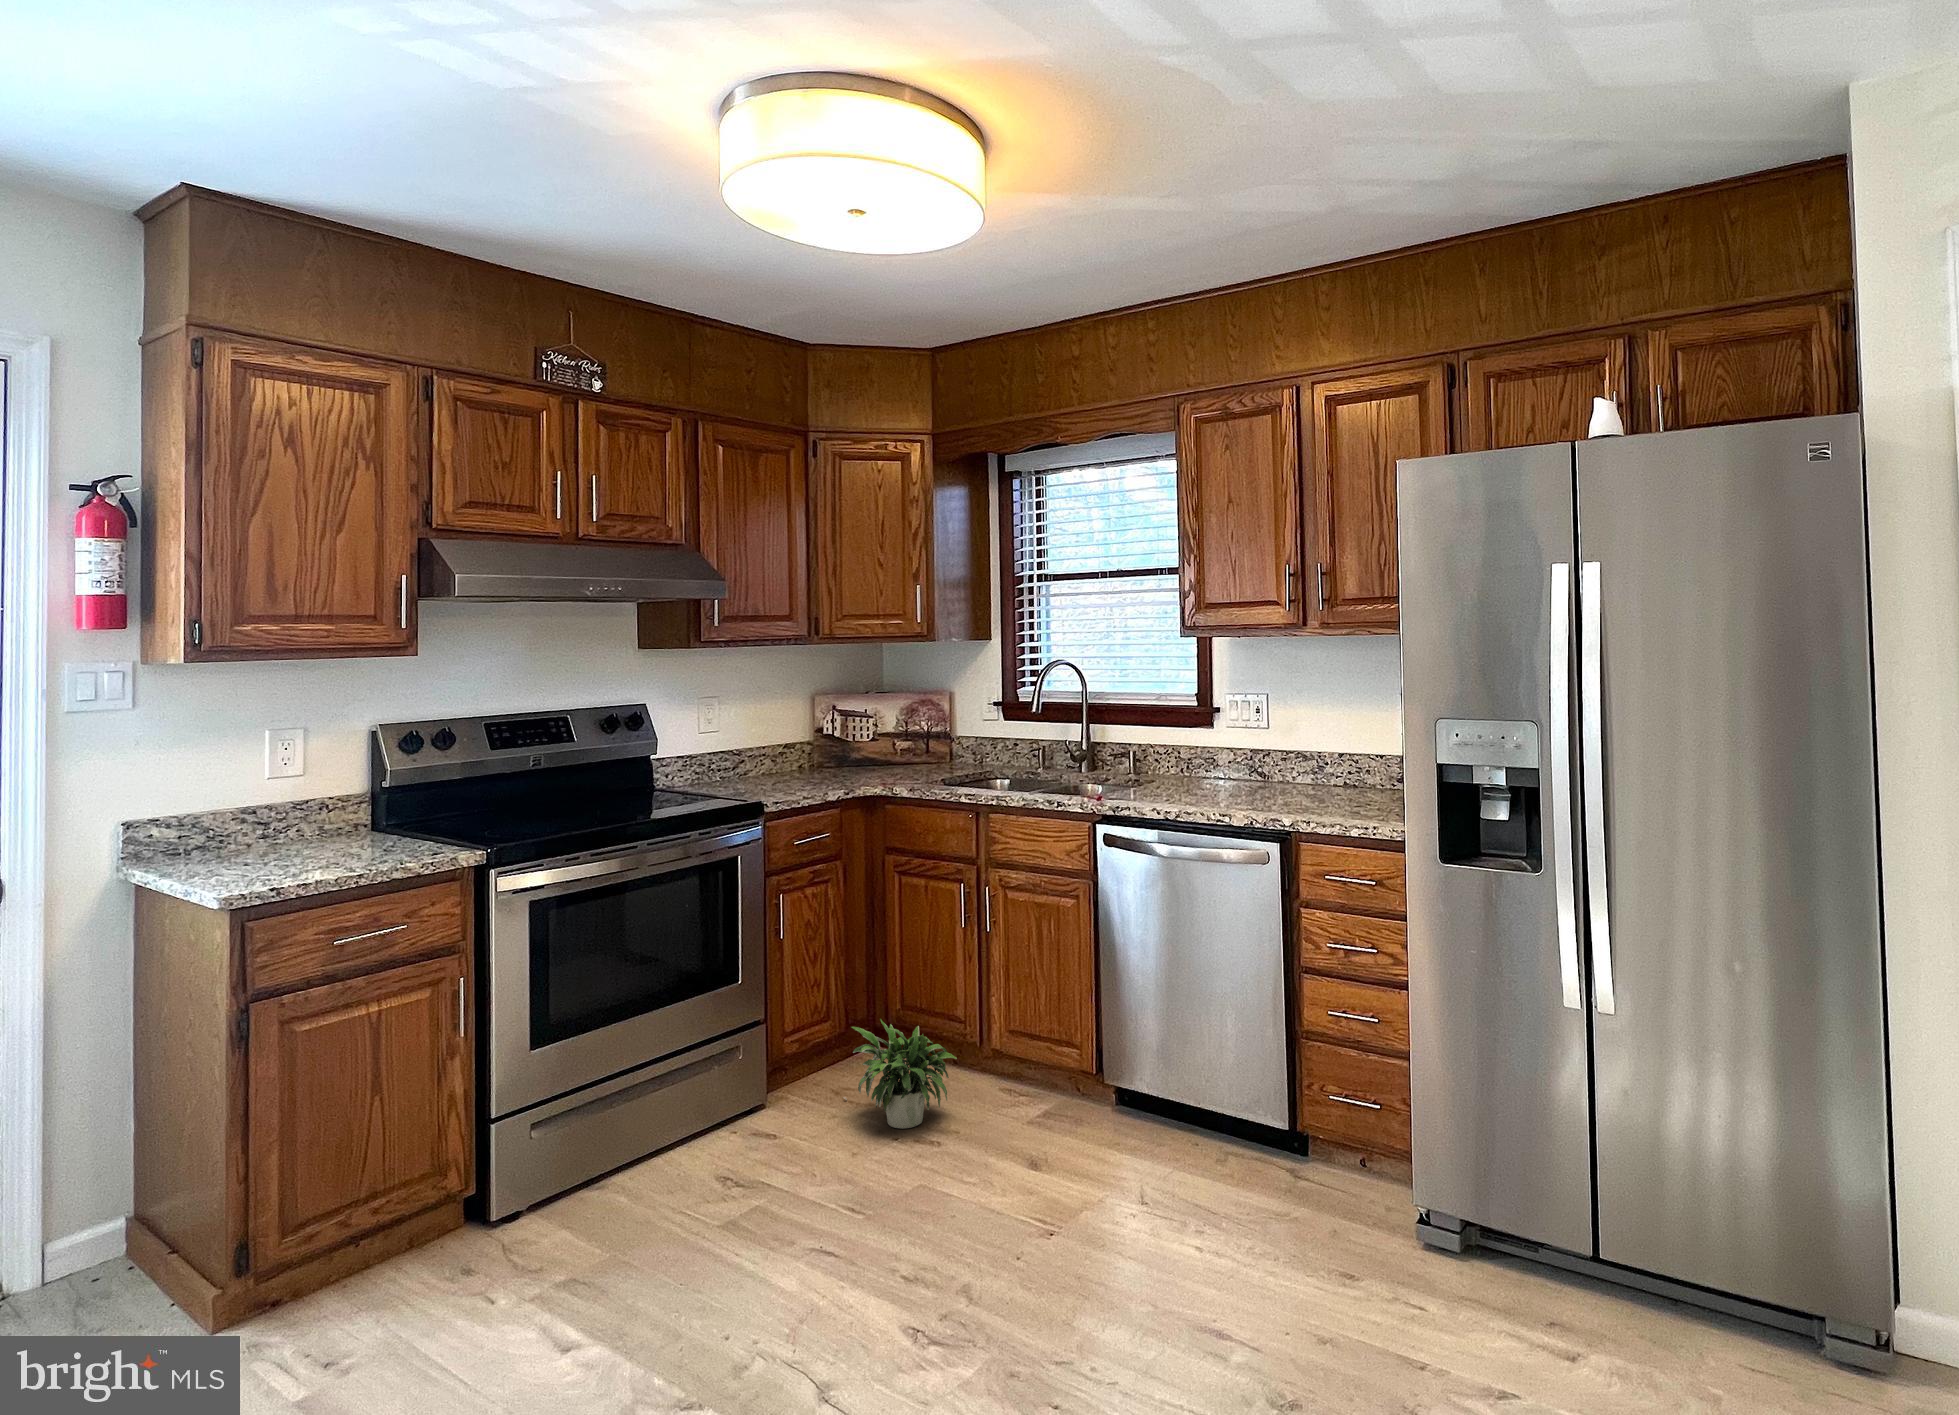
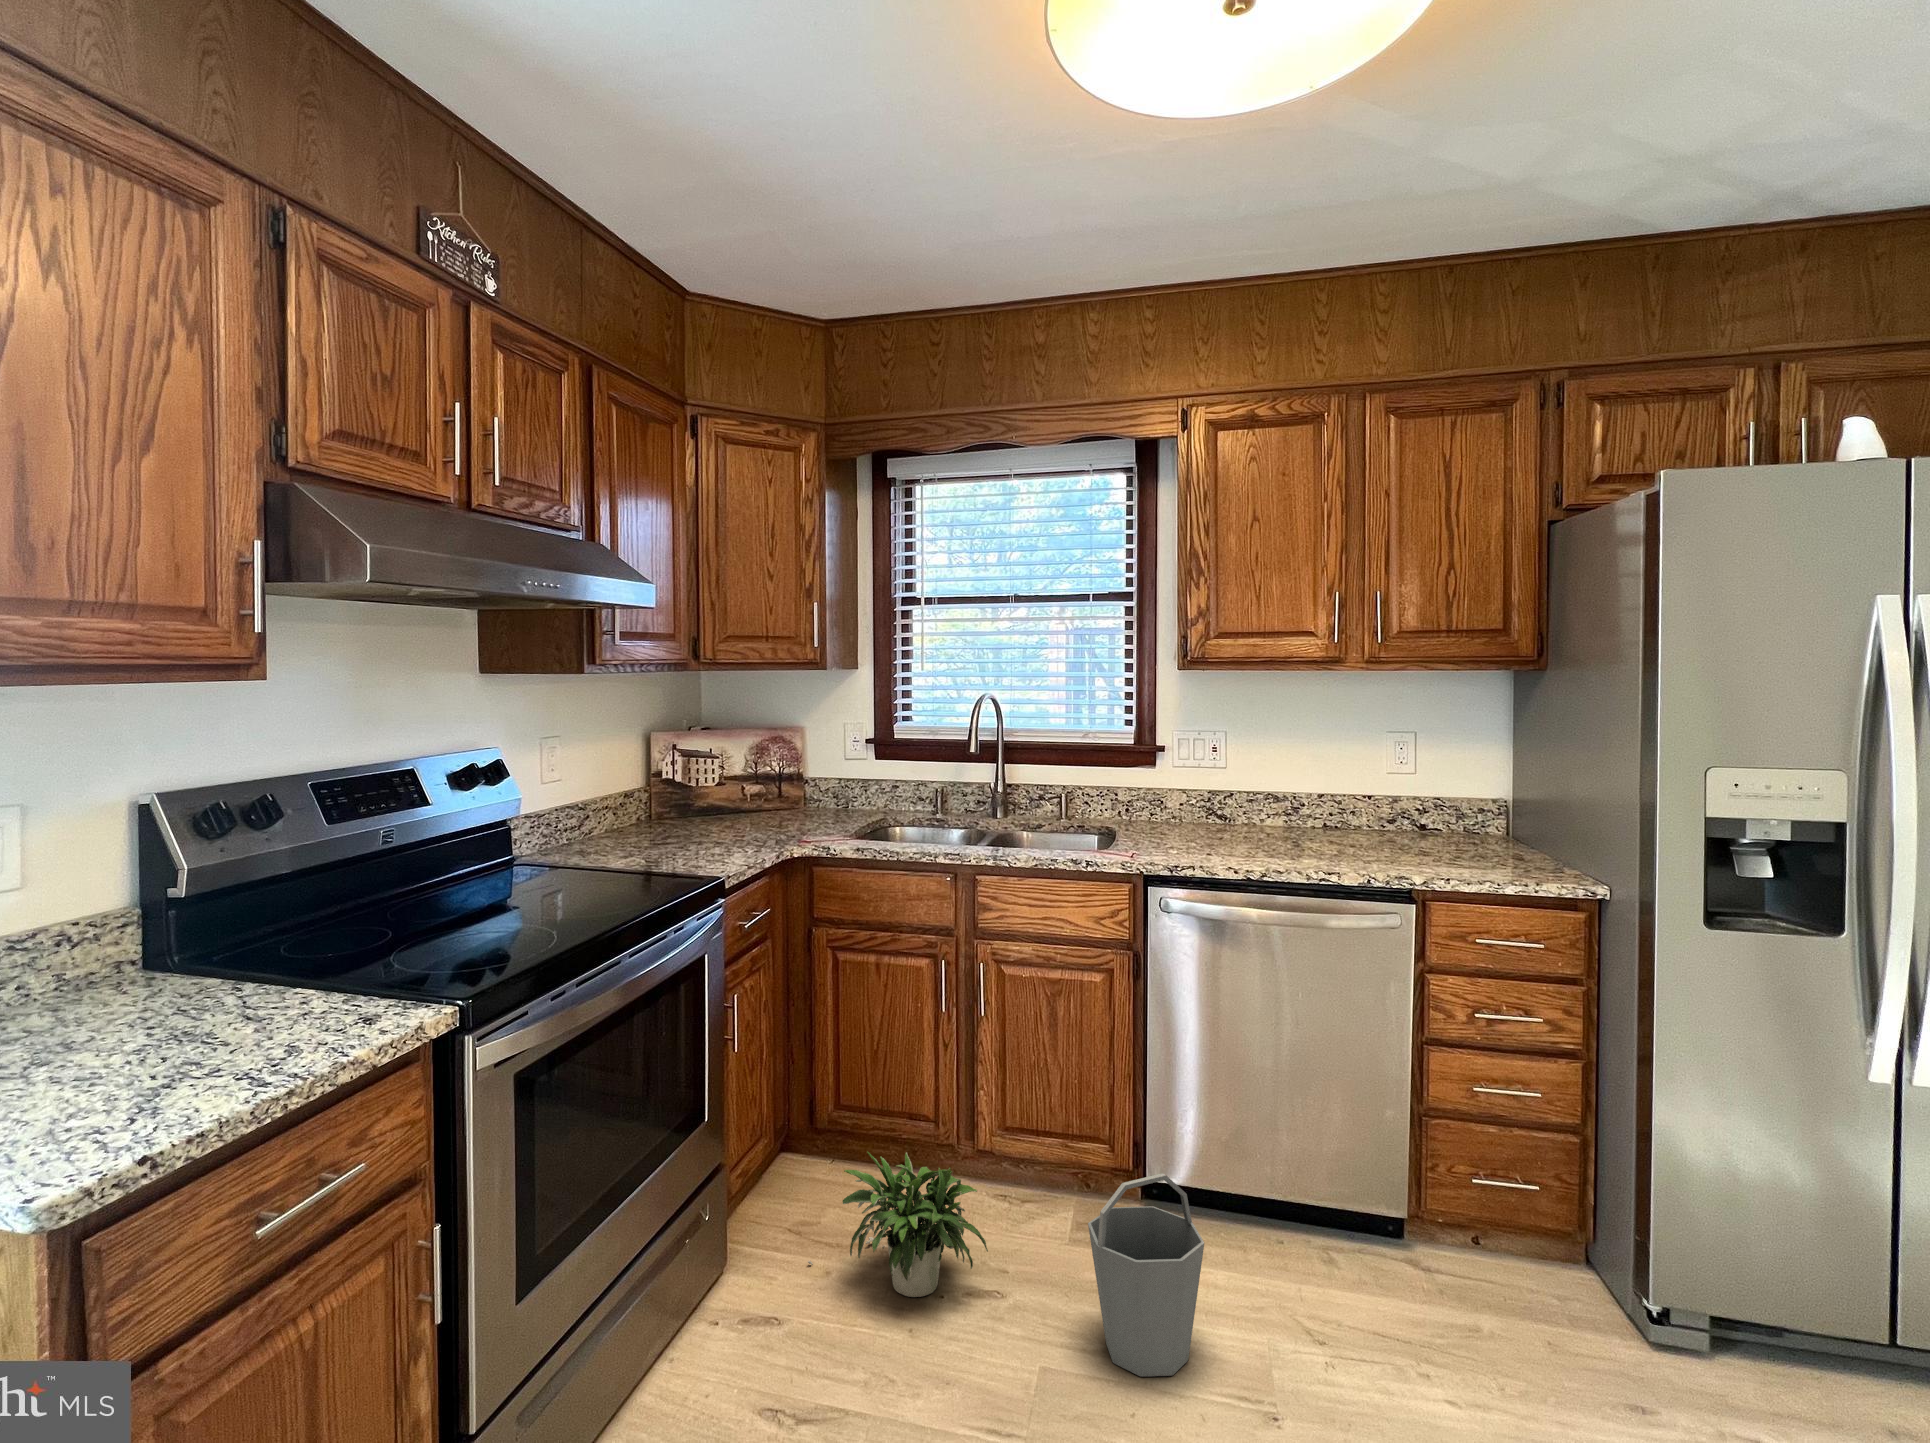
bucket: none [978,1046,1068,1197] -> present [1088,1173,1204,1377]

